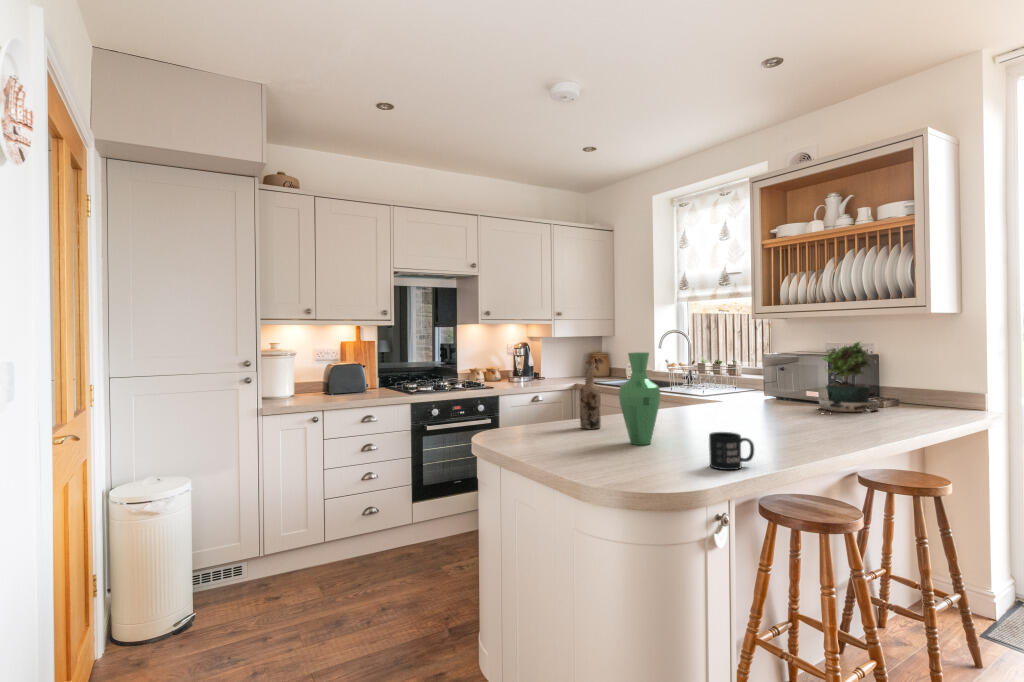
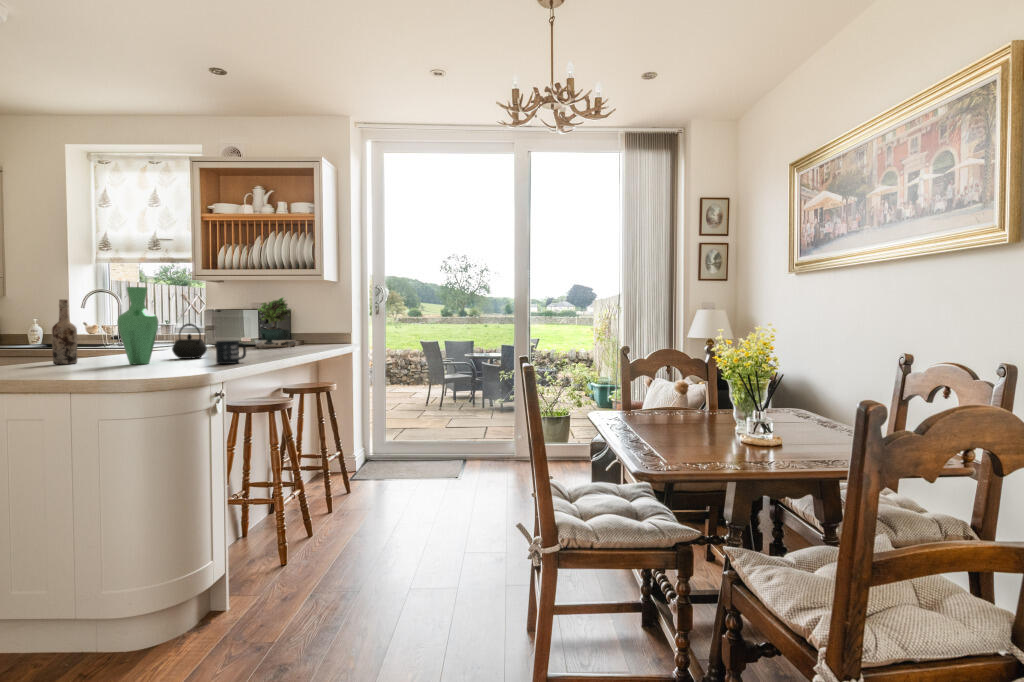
kettle: none [687,390,728,436] -> present [172,323,207,359]

